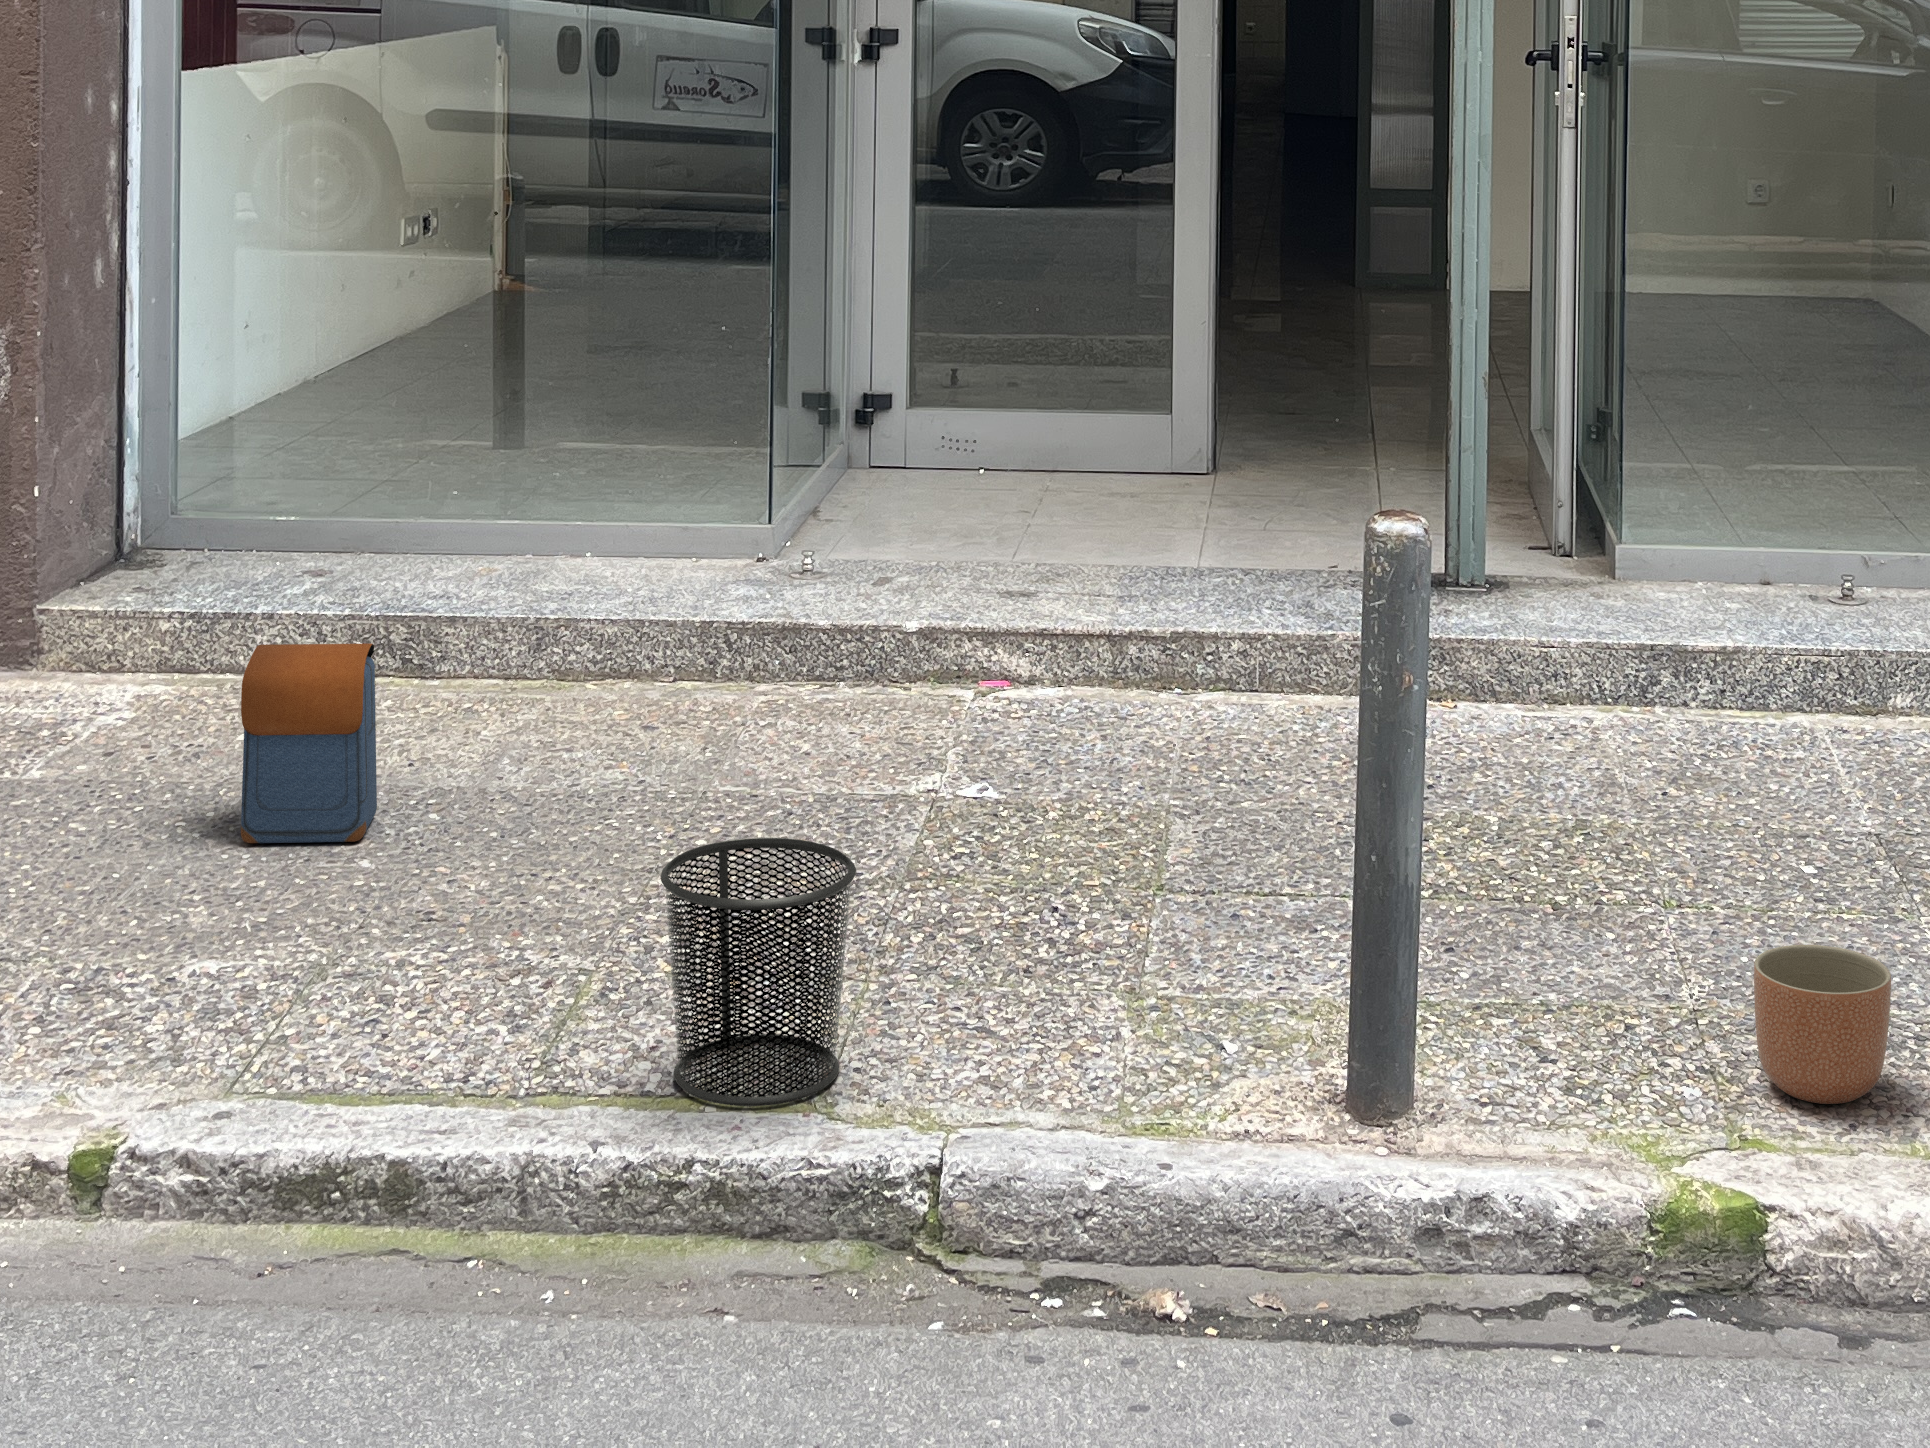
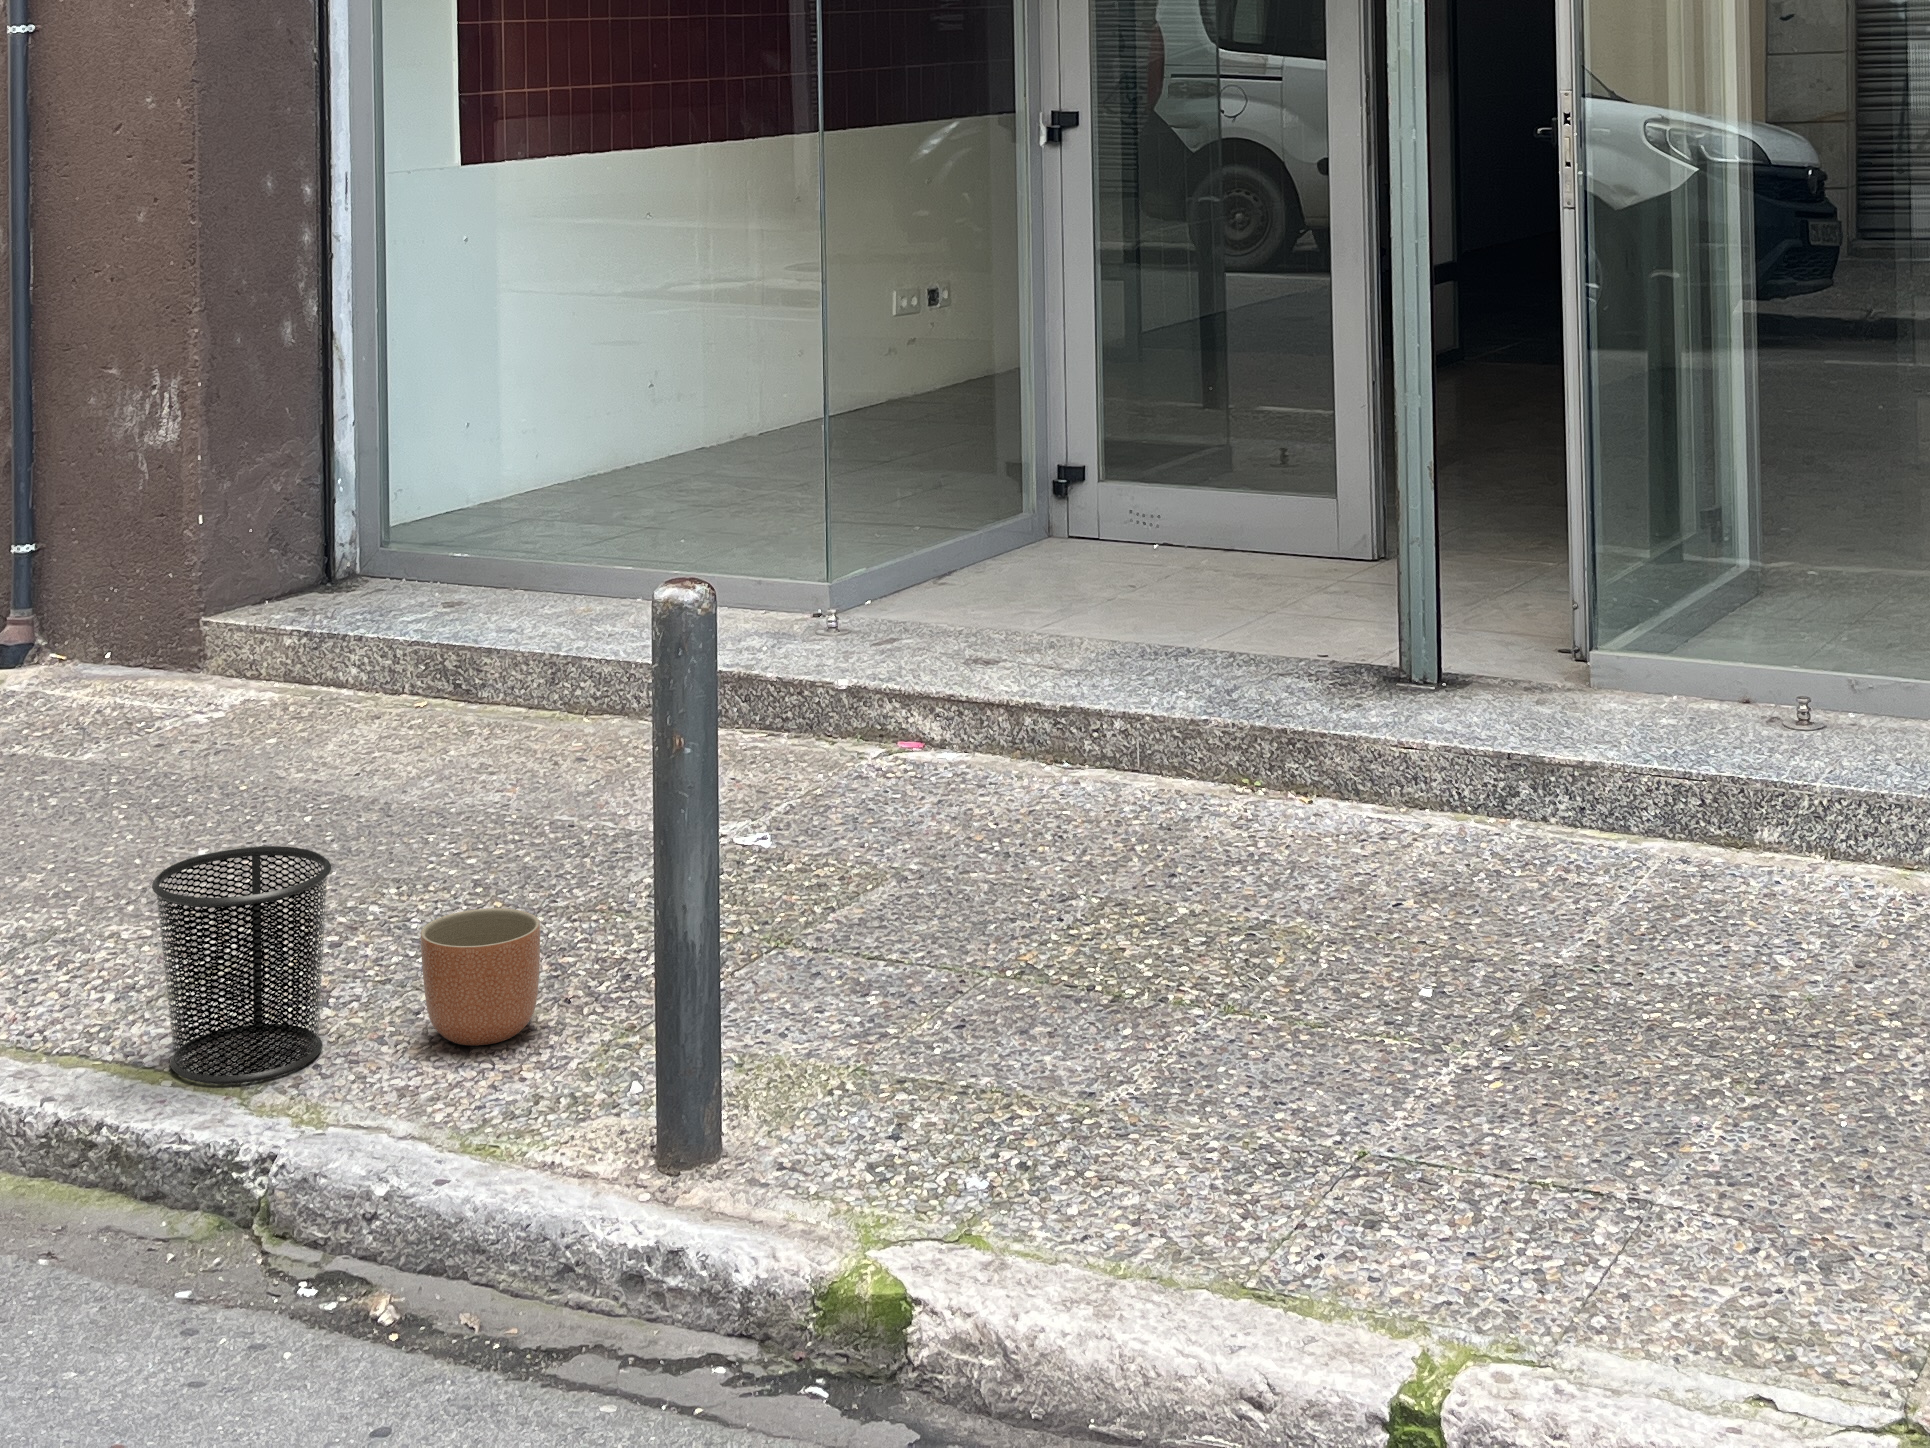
backpack: present [241,643,377,843] -> none [144,654,278,831]
planter: present [1754,945,1891,1104] -> present [421,908,540,1046]

